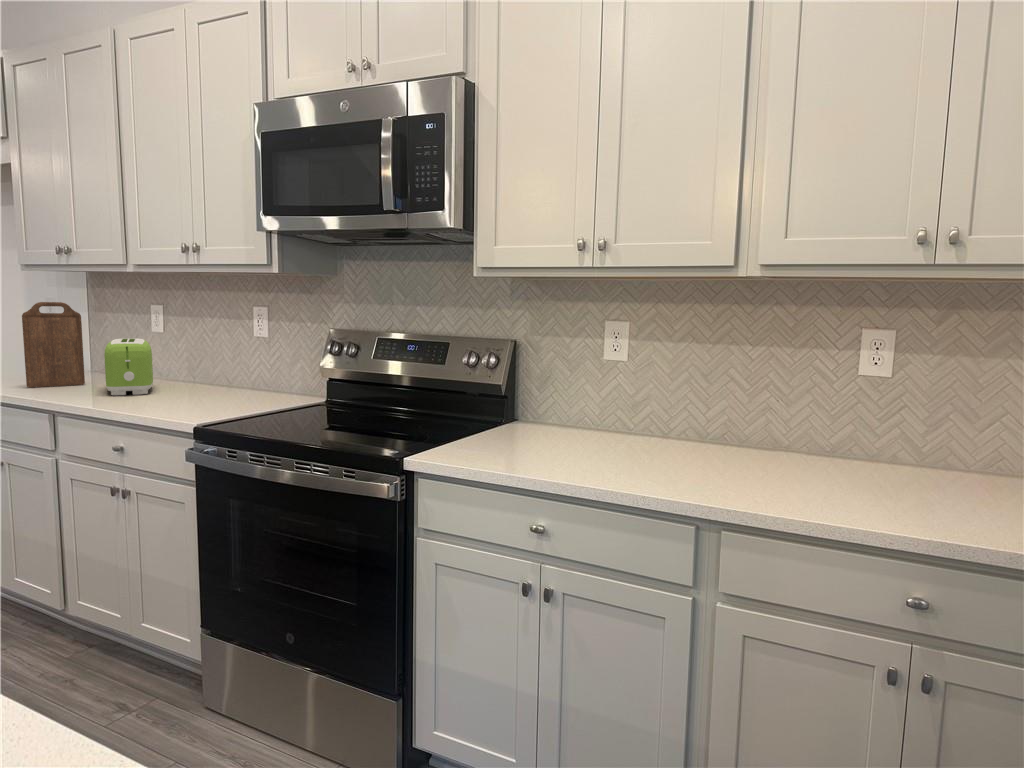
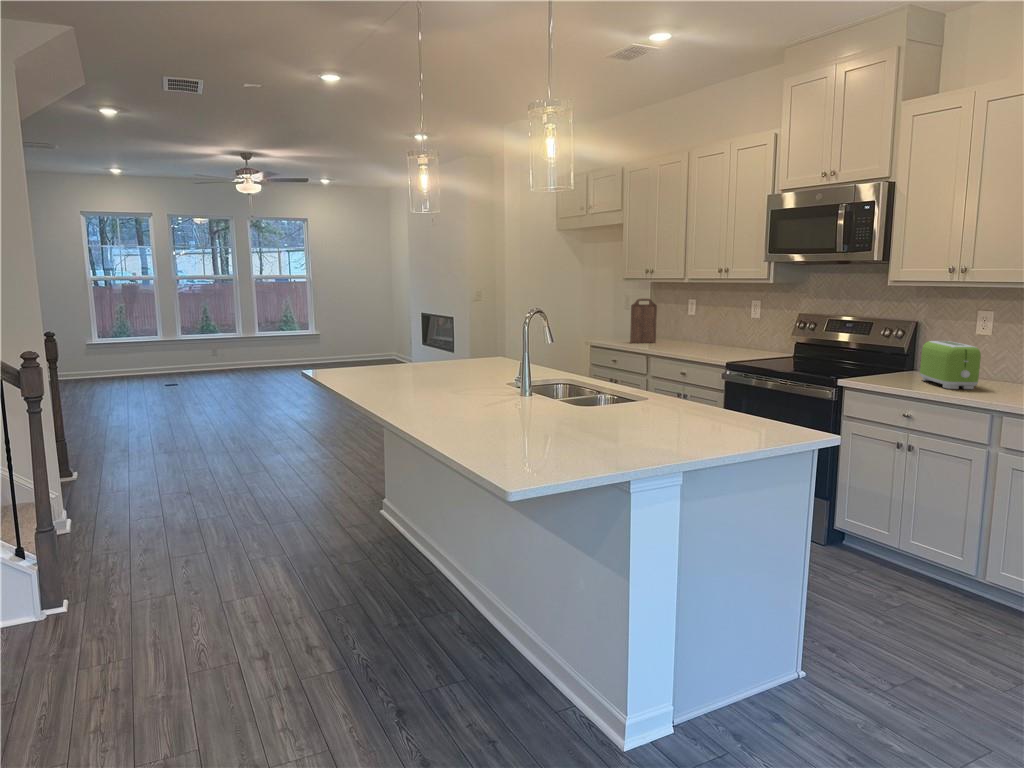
toaster: present [104,338,153,395] -> present [920,341,981,389]

